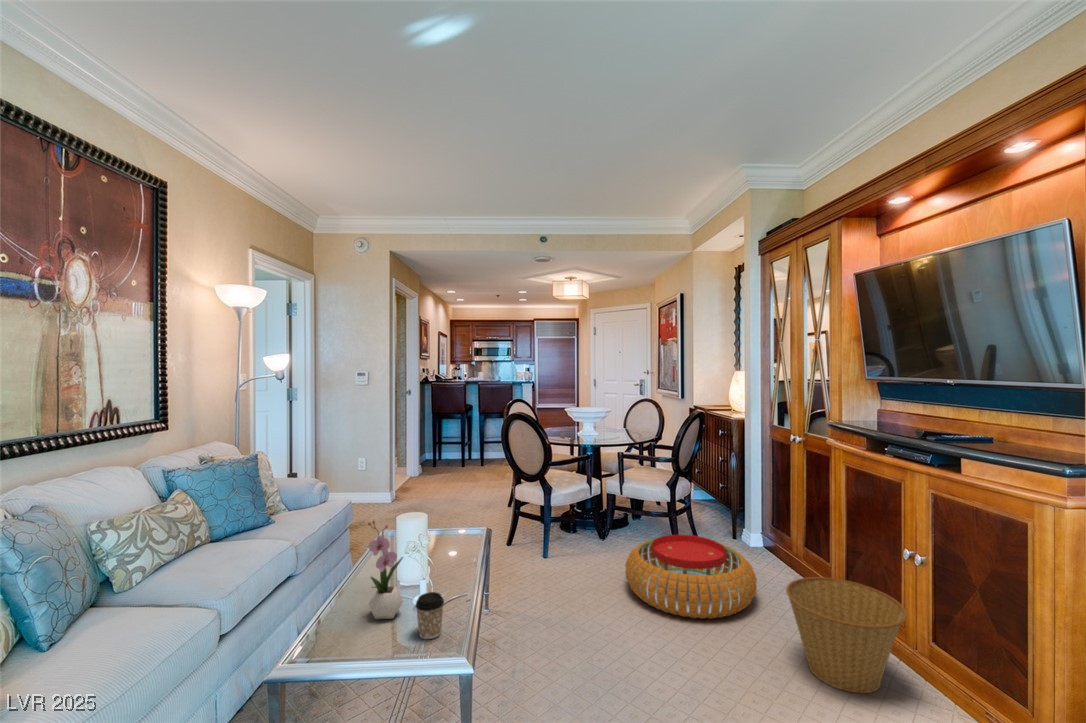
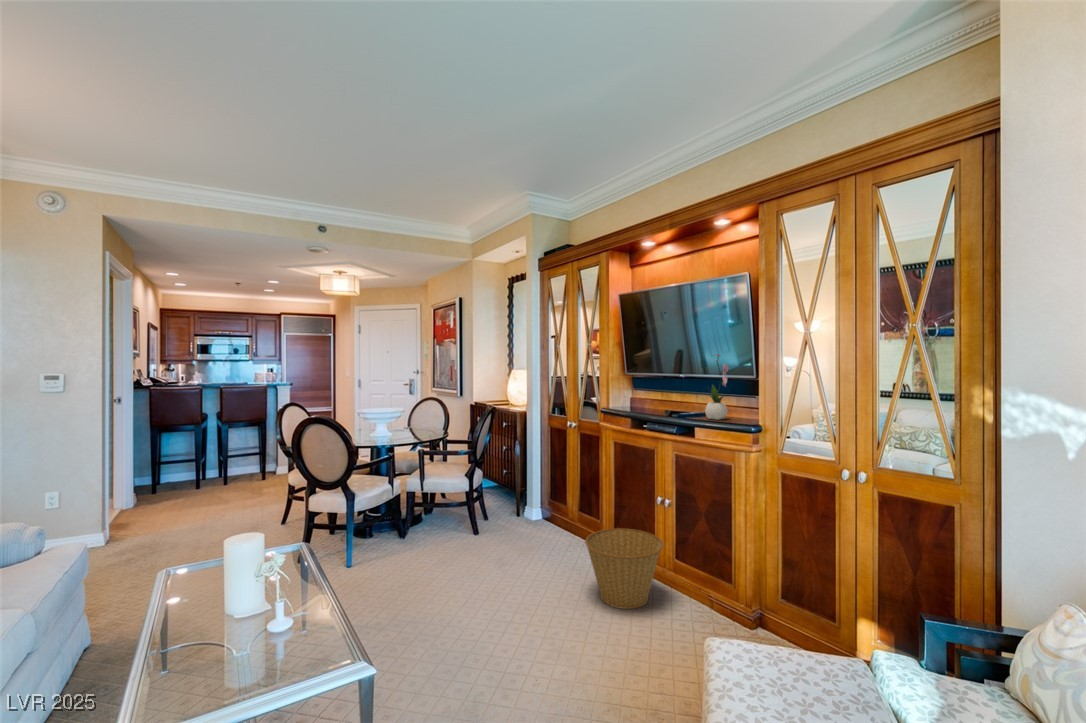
flower arrangement: present [368,521,403,619] -> present [705,355,728,420]
pouf: present [625,534,757,619] -> none [440,517,553,589]
coffee cup: present [416,592,444,639] -> none [279,612,313,664]

